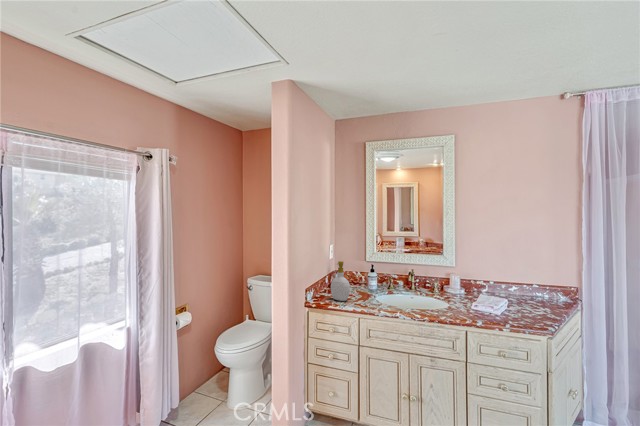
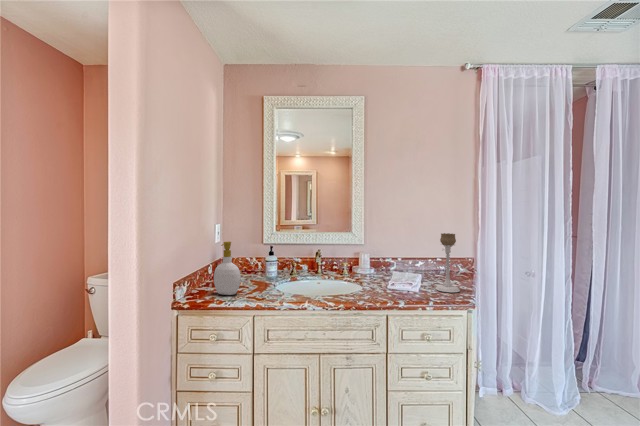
candle holder: none [518,264,543,319] -> present [435,233,460,292]

